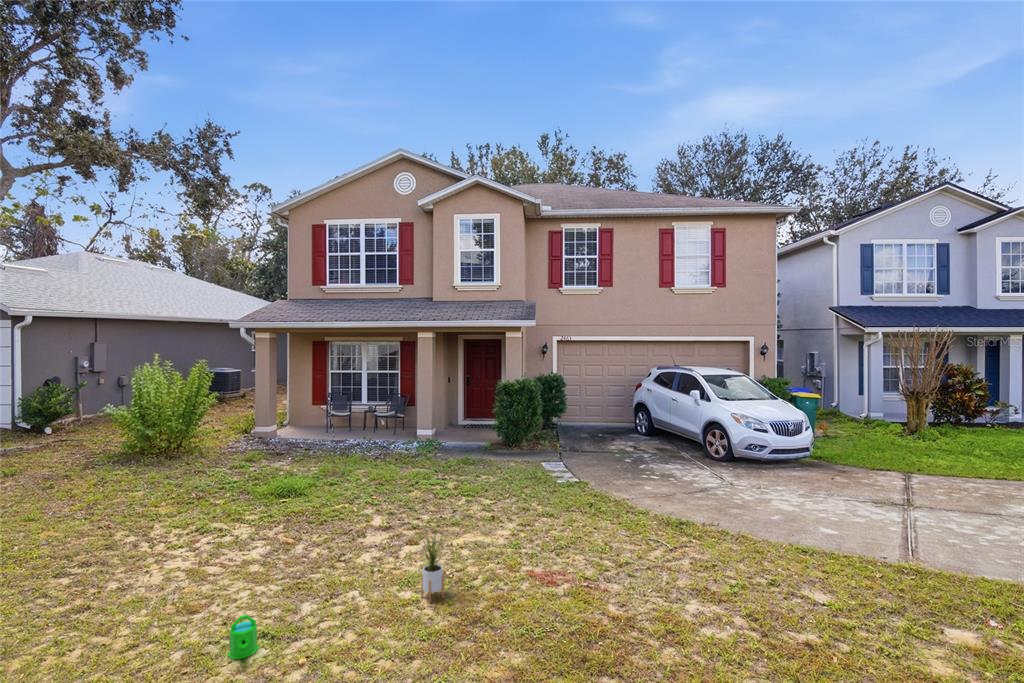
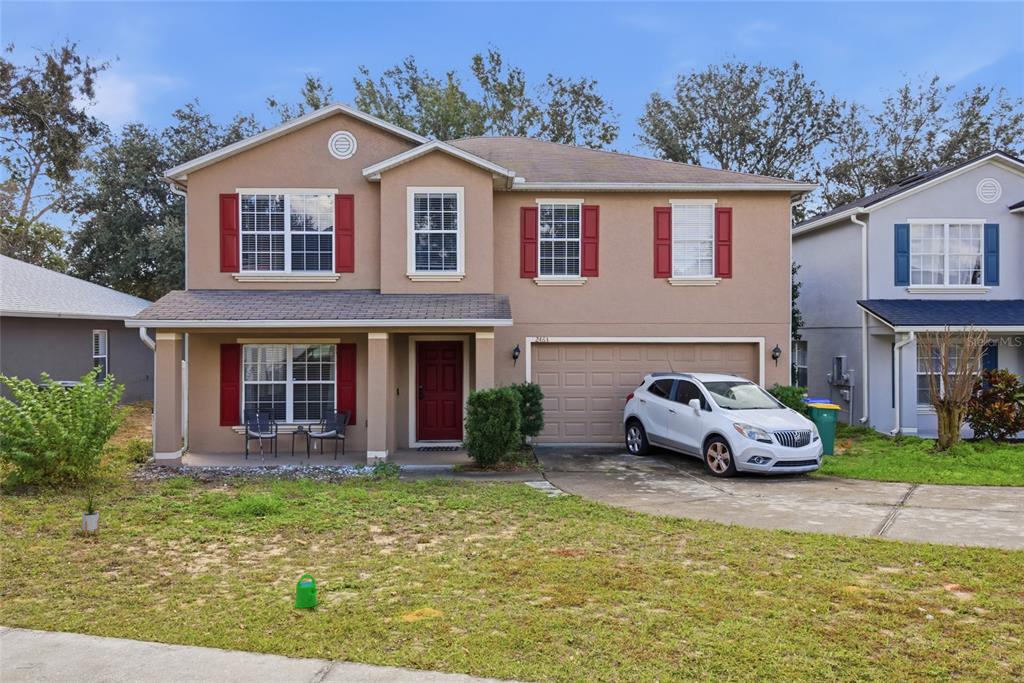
house plant: present [421,524,445,603] -> present [77,485,102,538]

